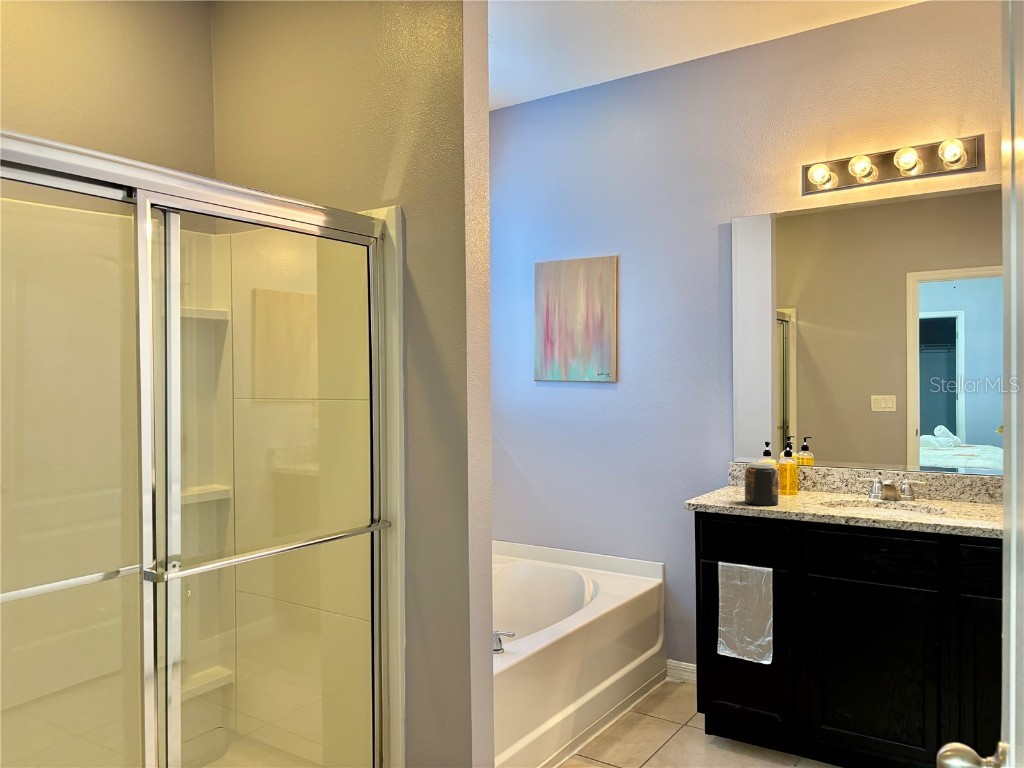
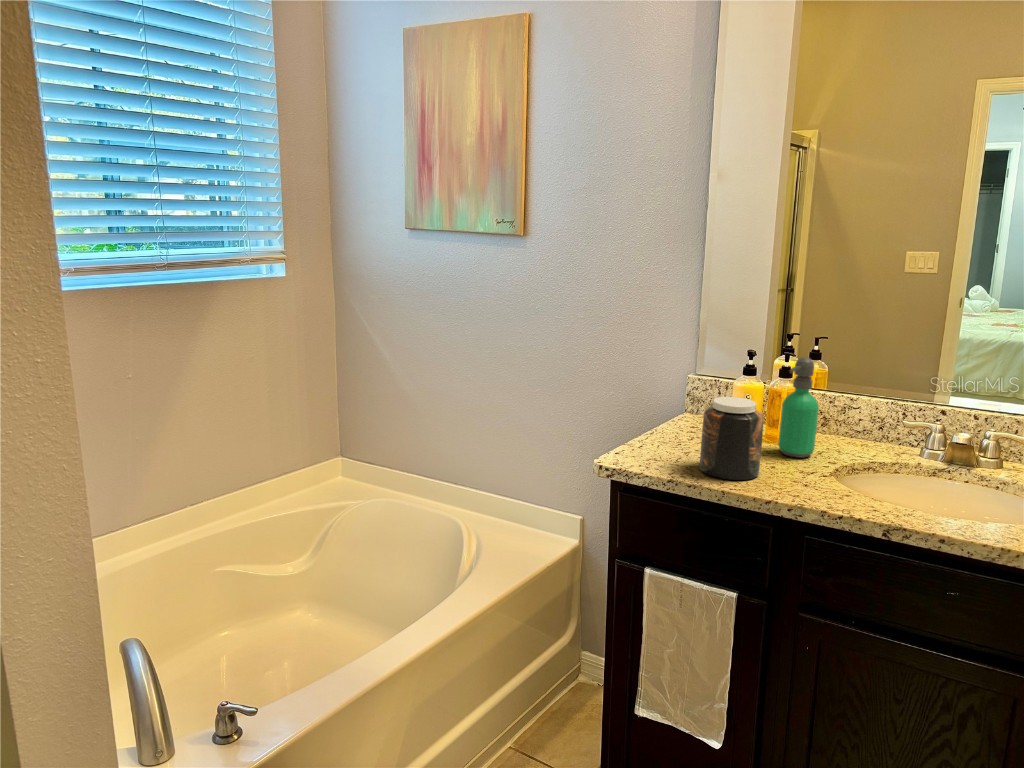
soap dispenser: none [788,442,808,499] -> present [778,357,819,458]

